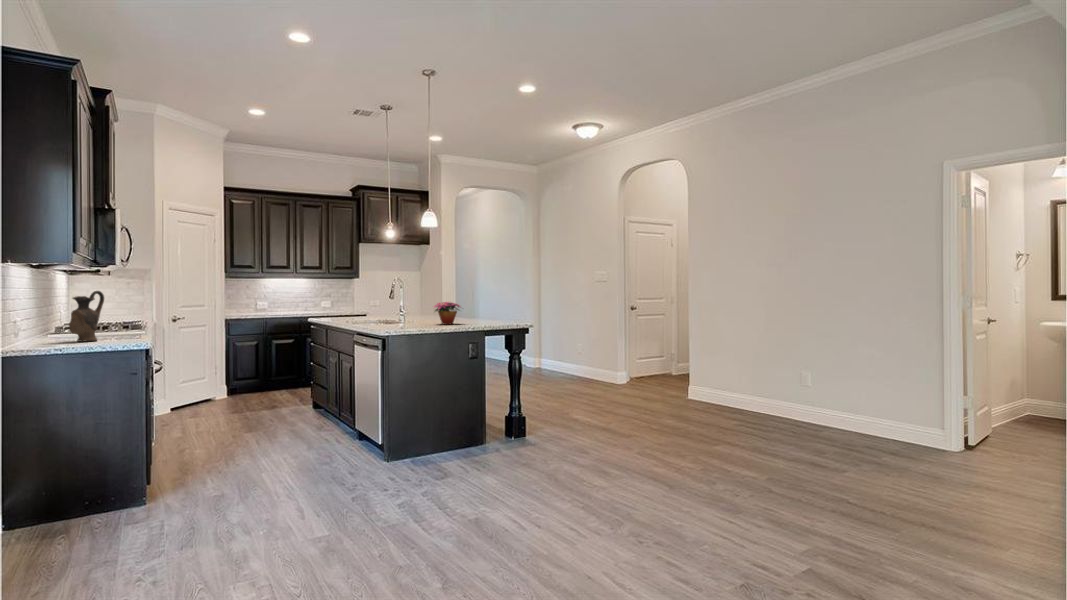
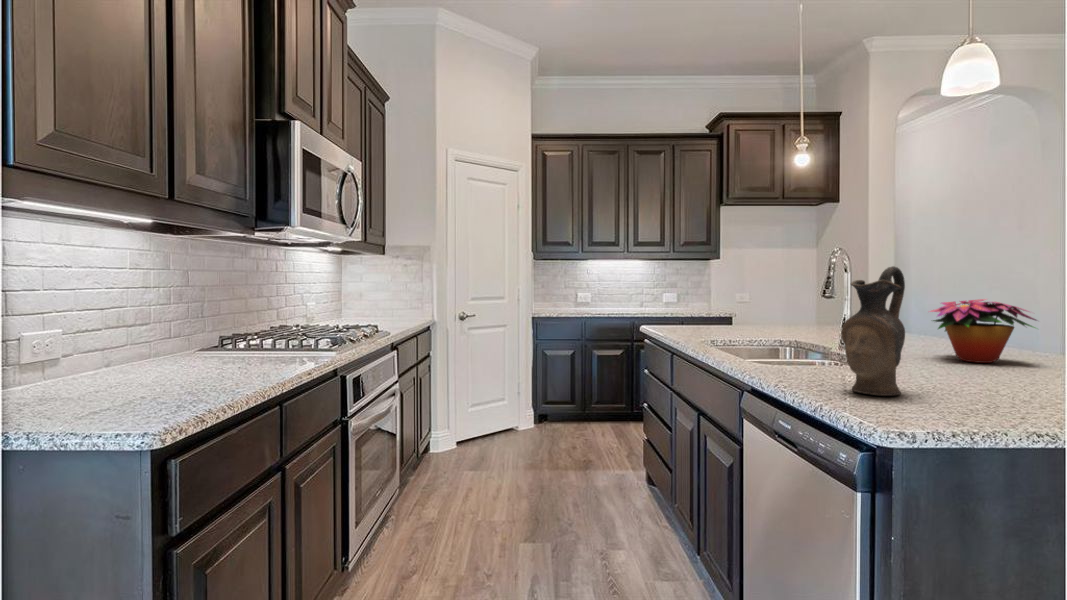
ceramic pitcher: present [69,291,104,342] -> present [841,266,905,396]

